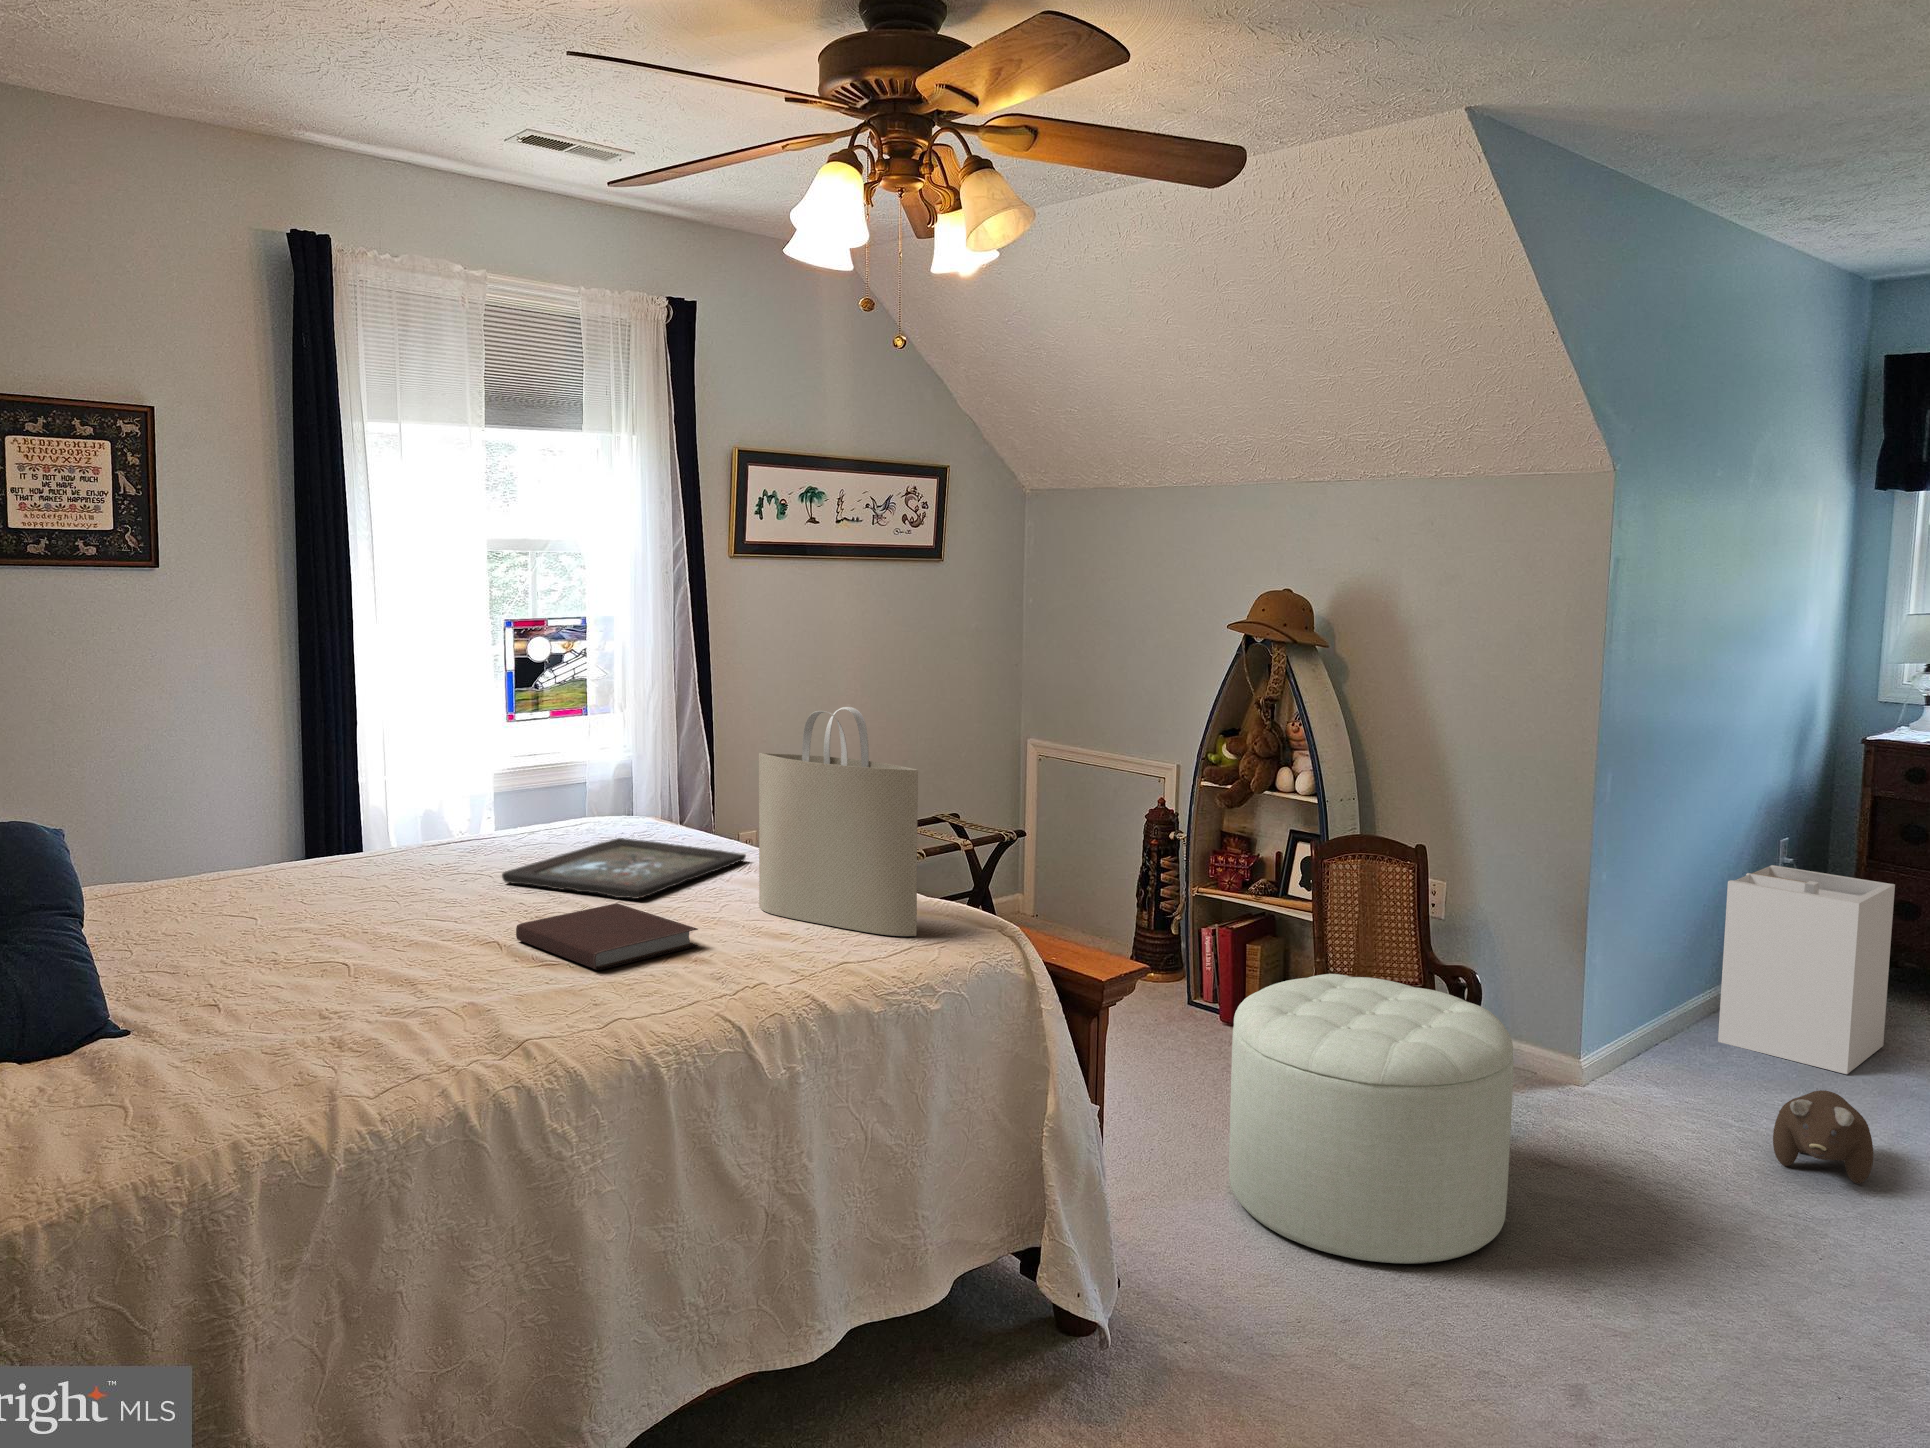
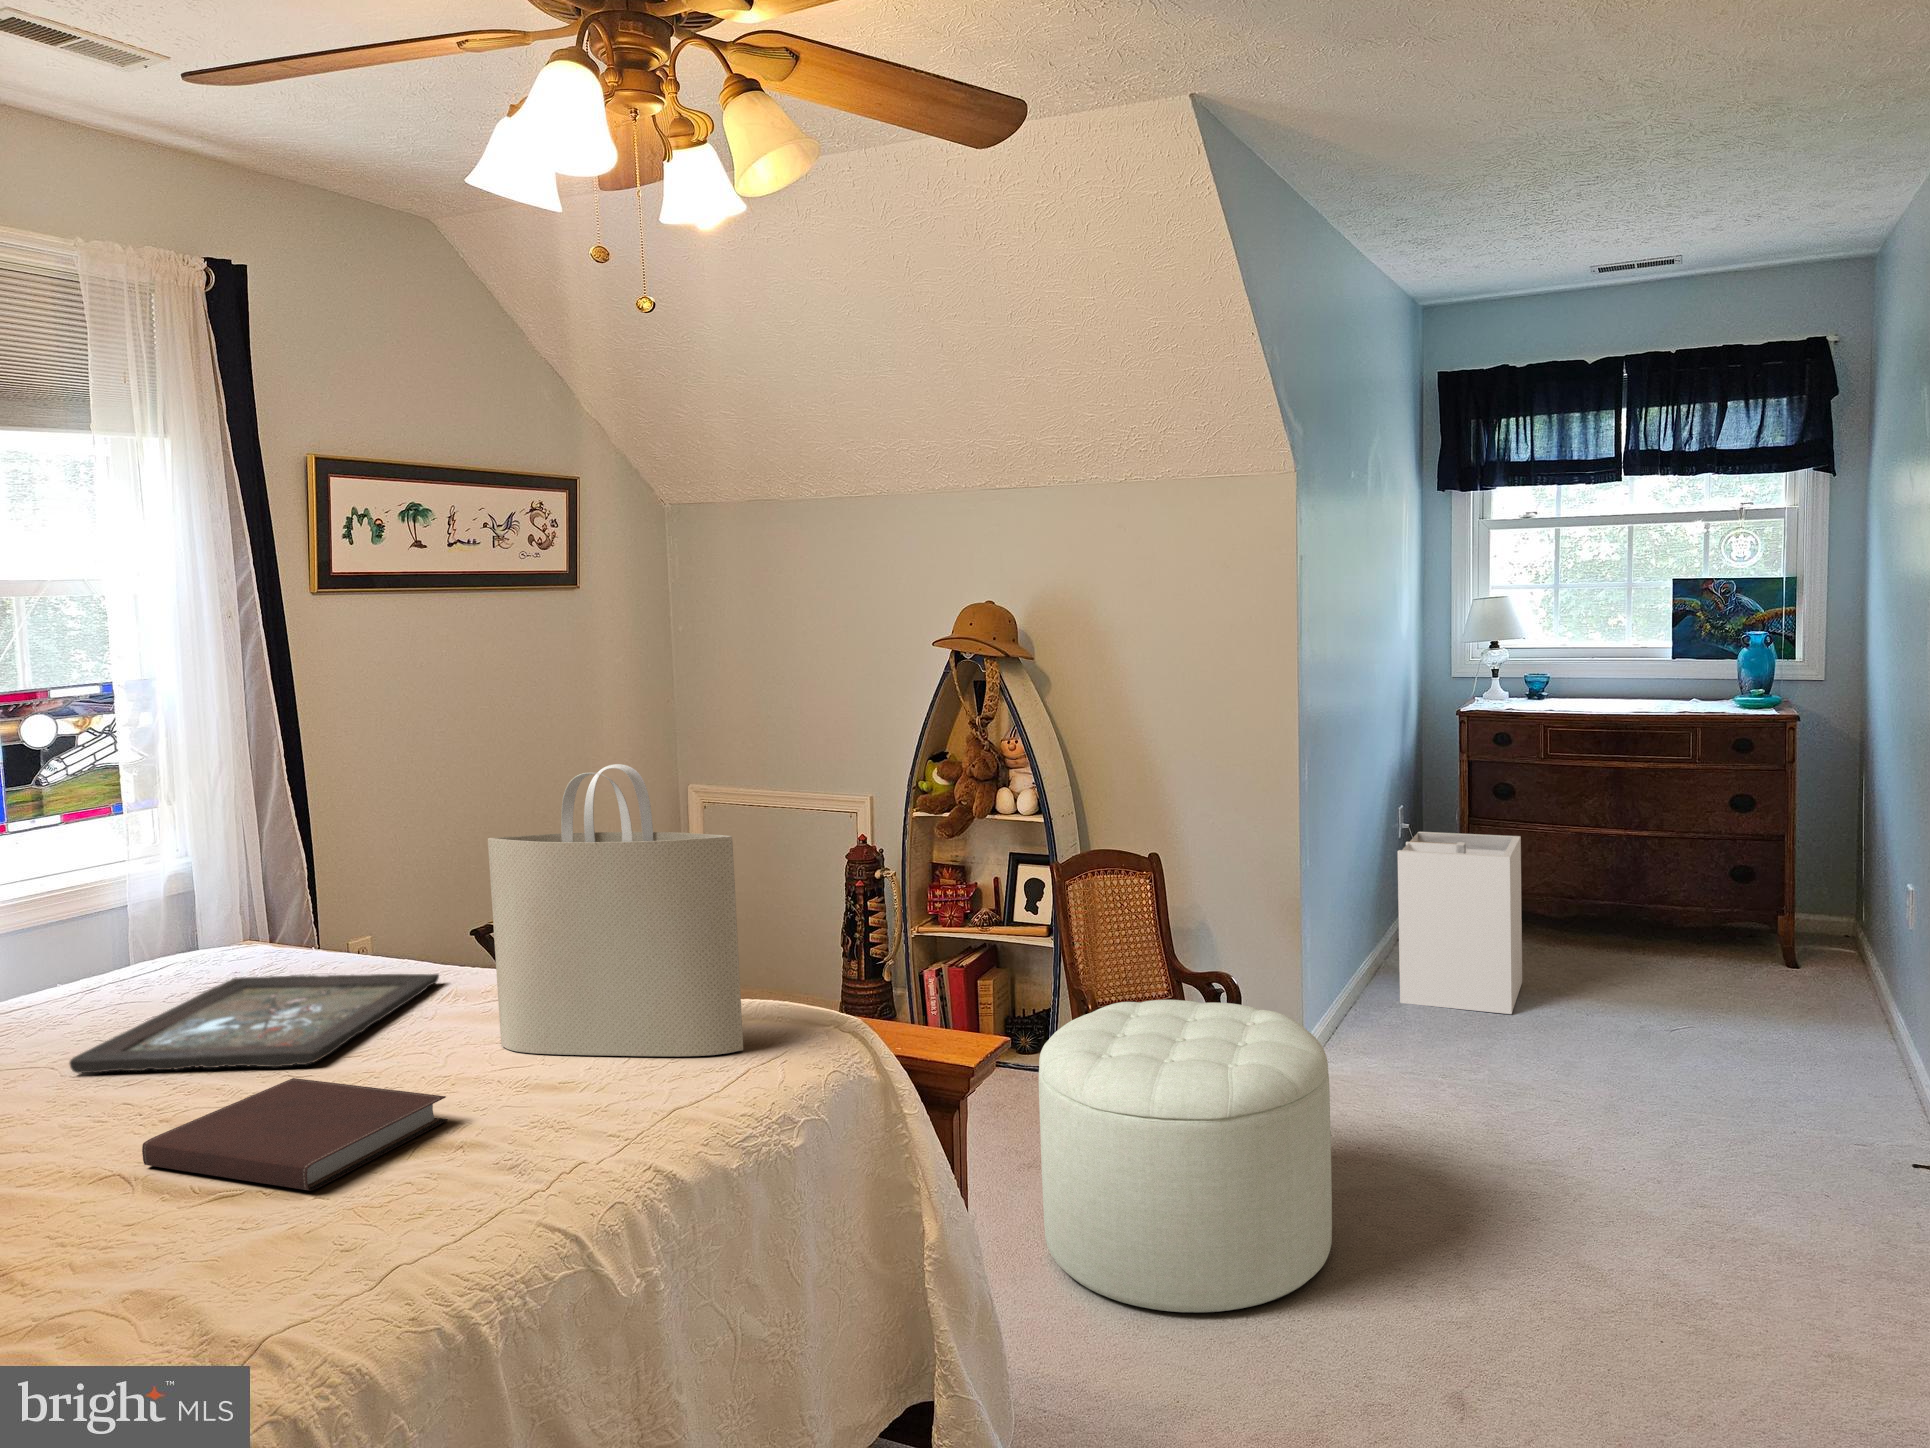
plush toy: present [1773,1090,1873,1184] -> none [1503,1036,1588,1117]

